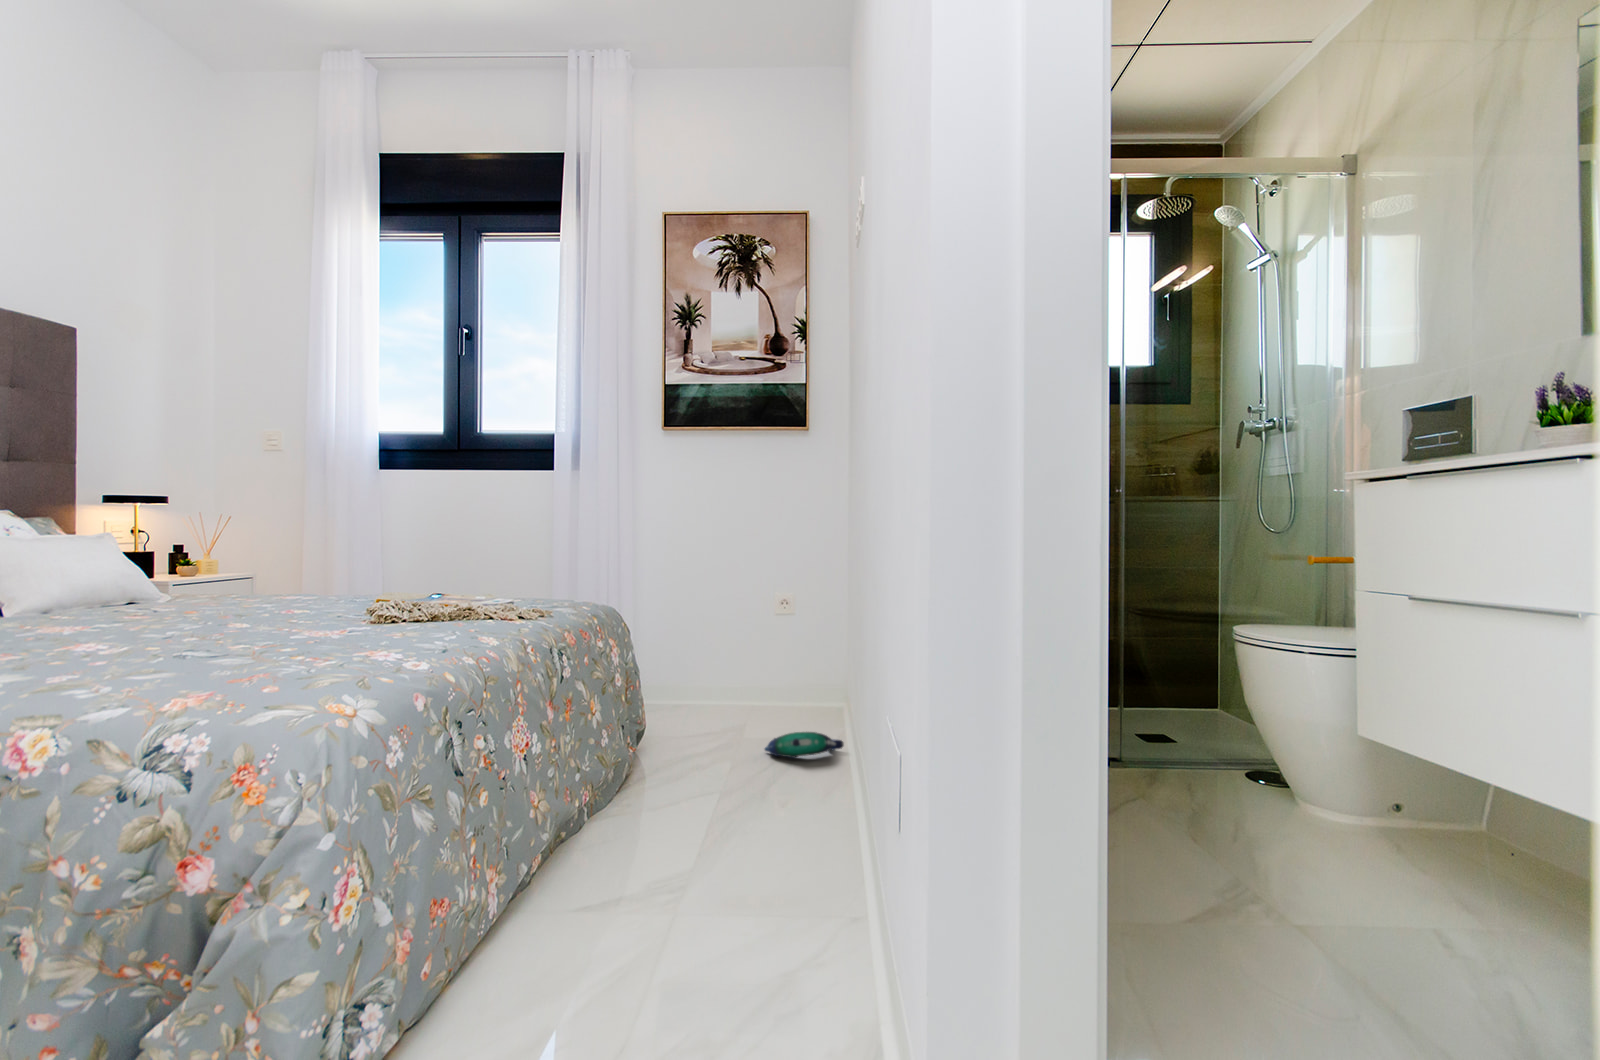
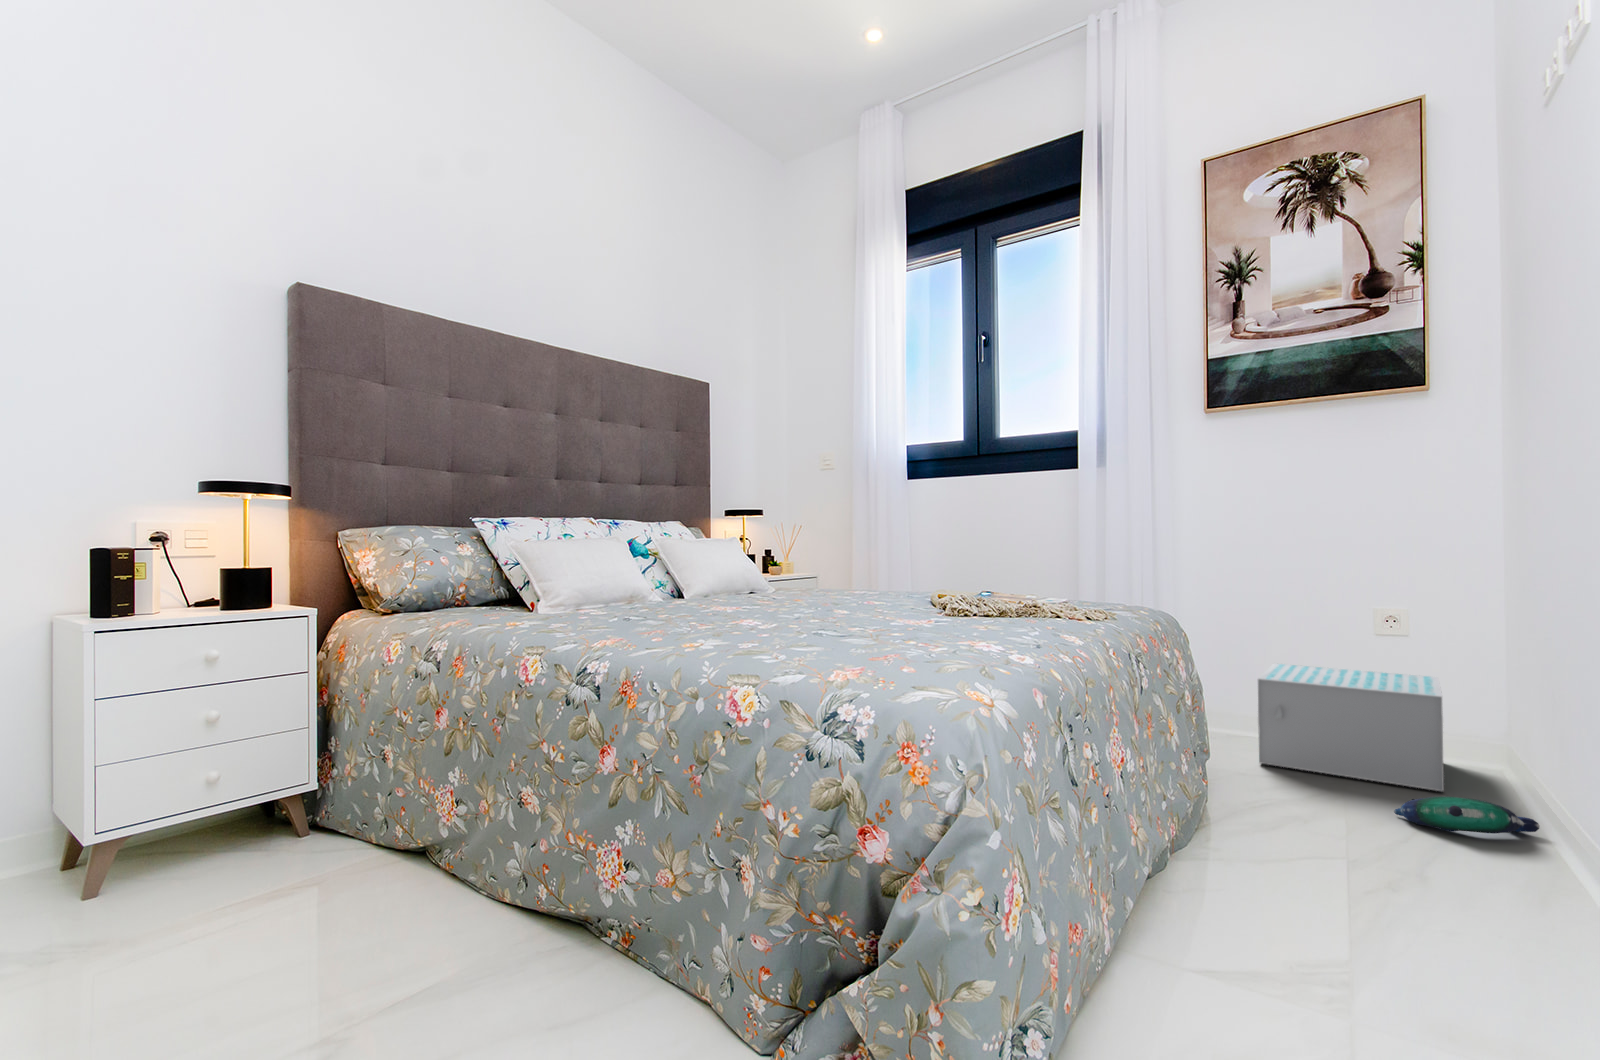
storage box: none [686,642,808,729] -> present [1258,663,1444,791]

